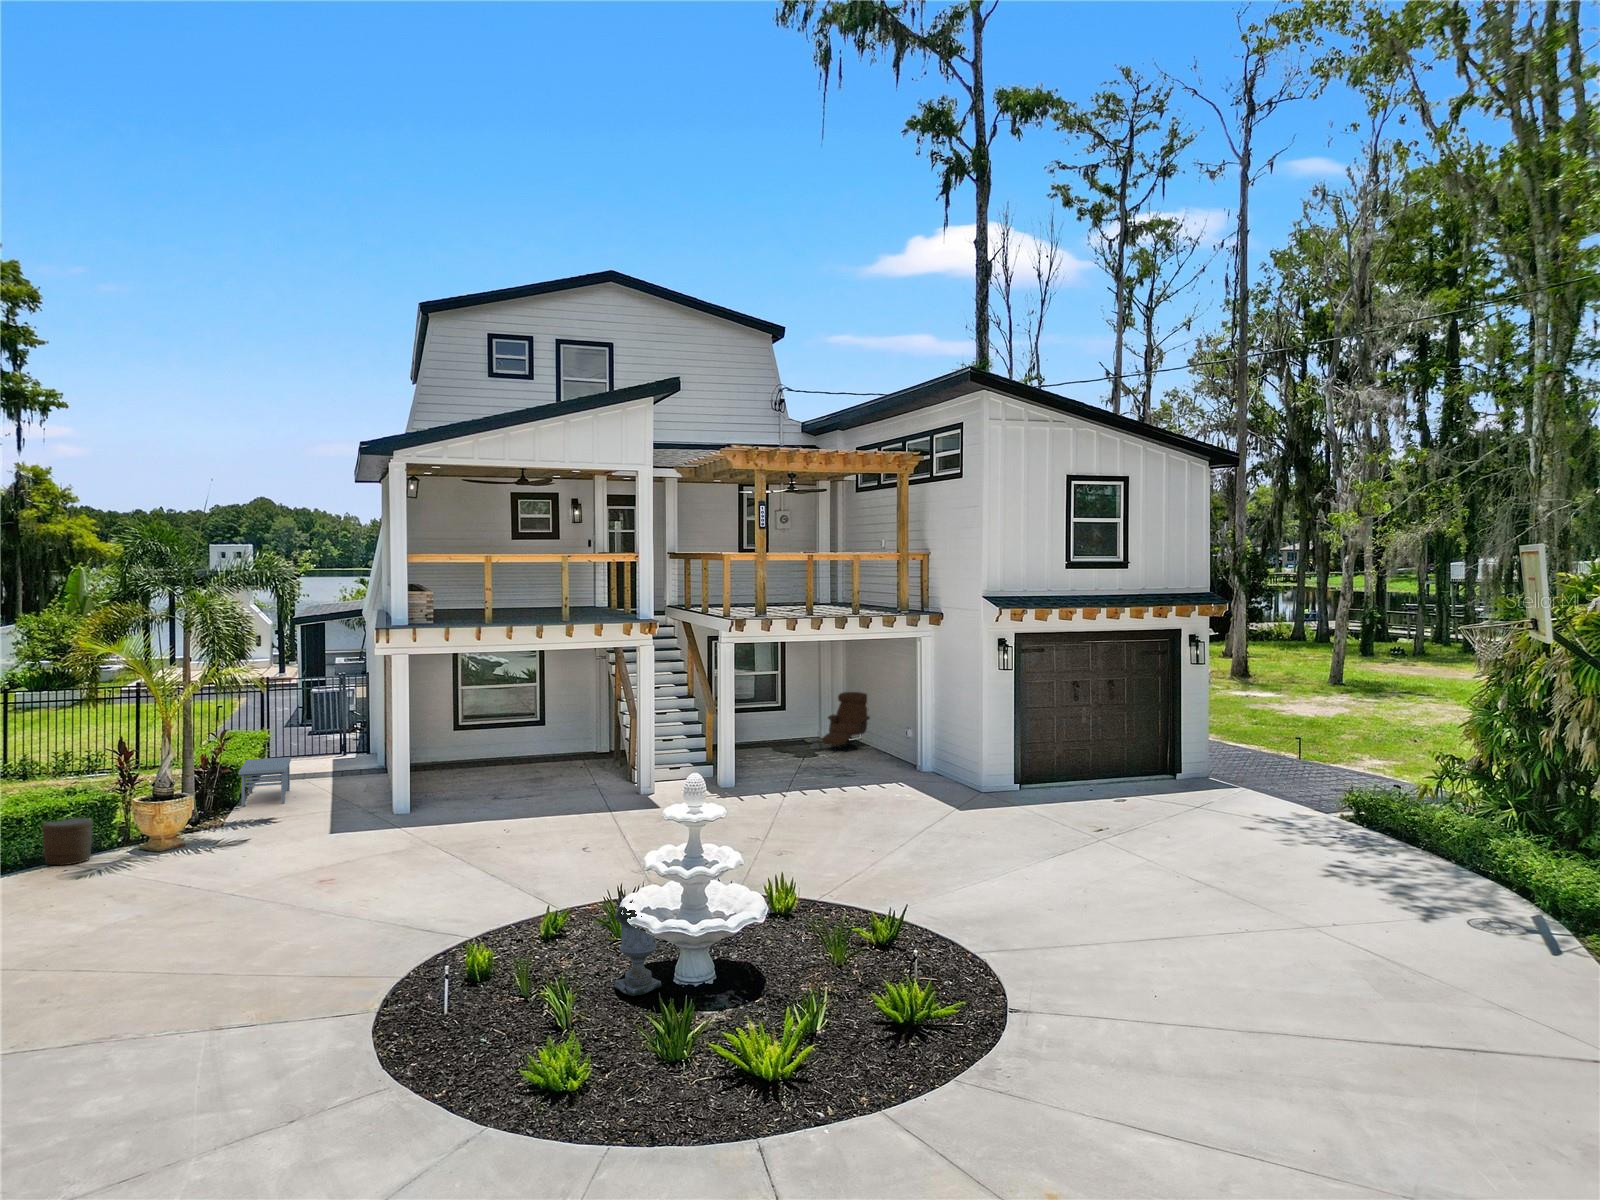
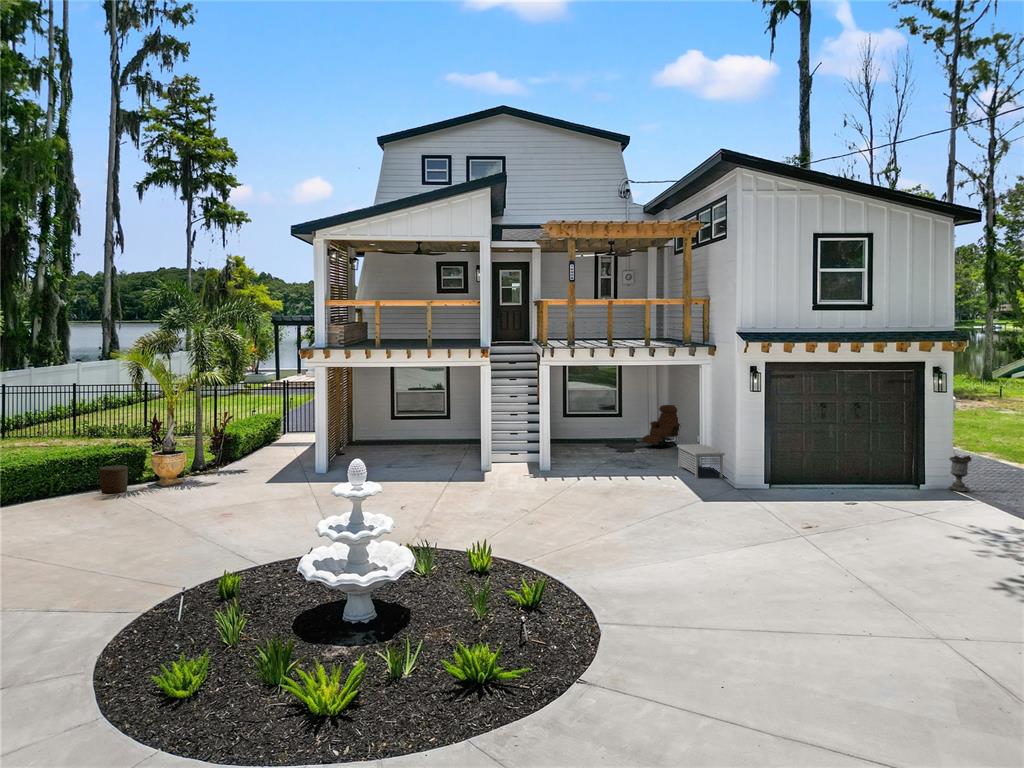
storage bench: present [238,757,291,806] -> present [677,444,725,478]
planter: present [614,900,662,996] -> present [949,456,971,492]

